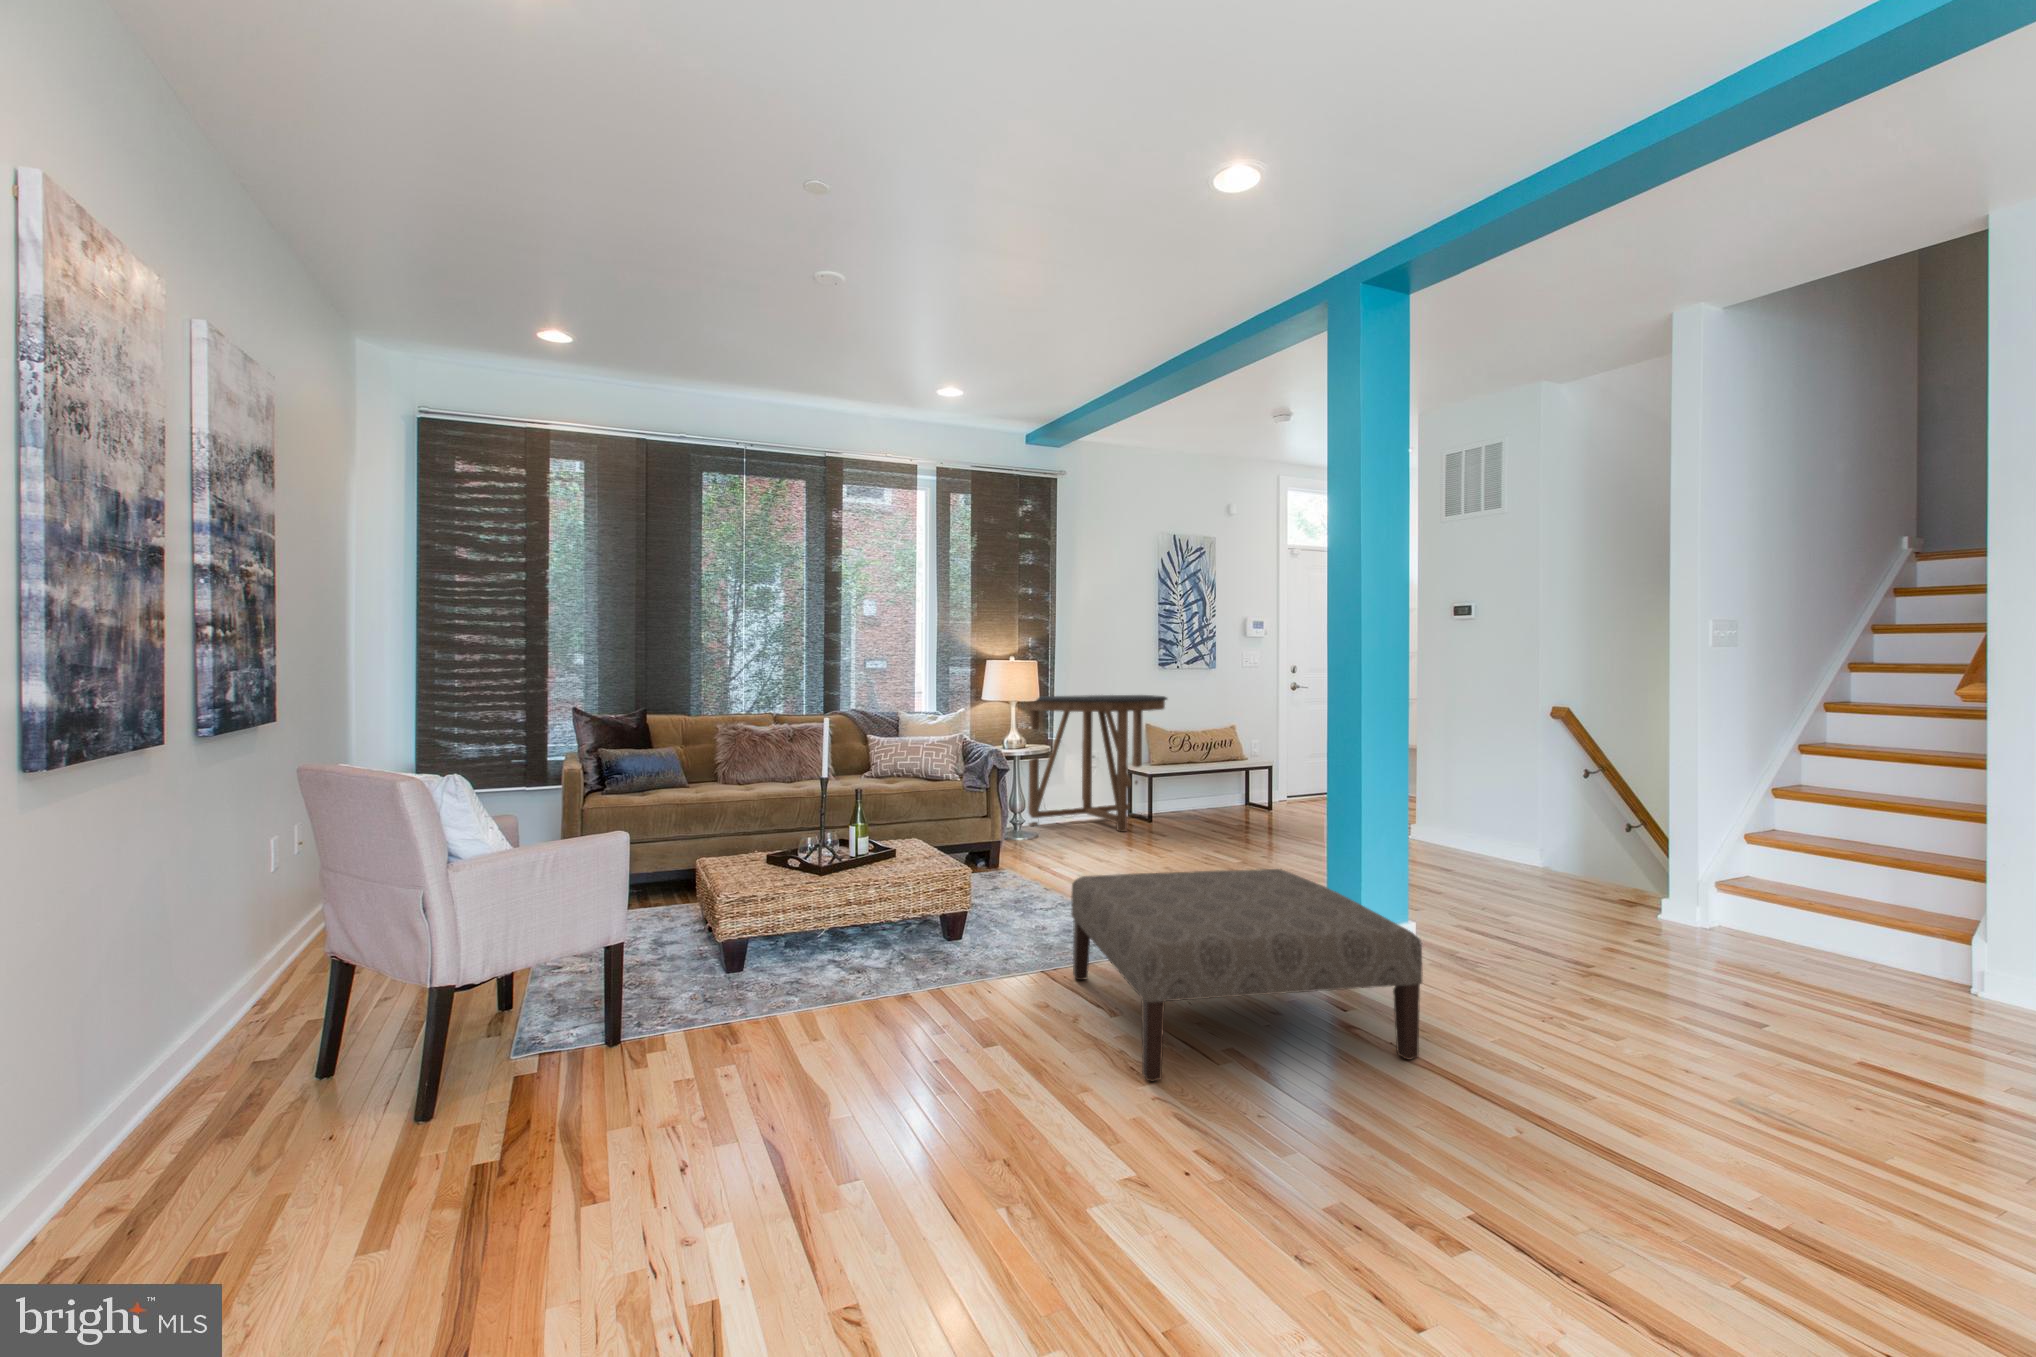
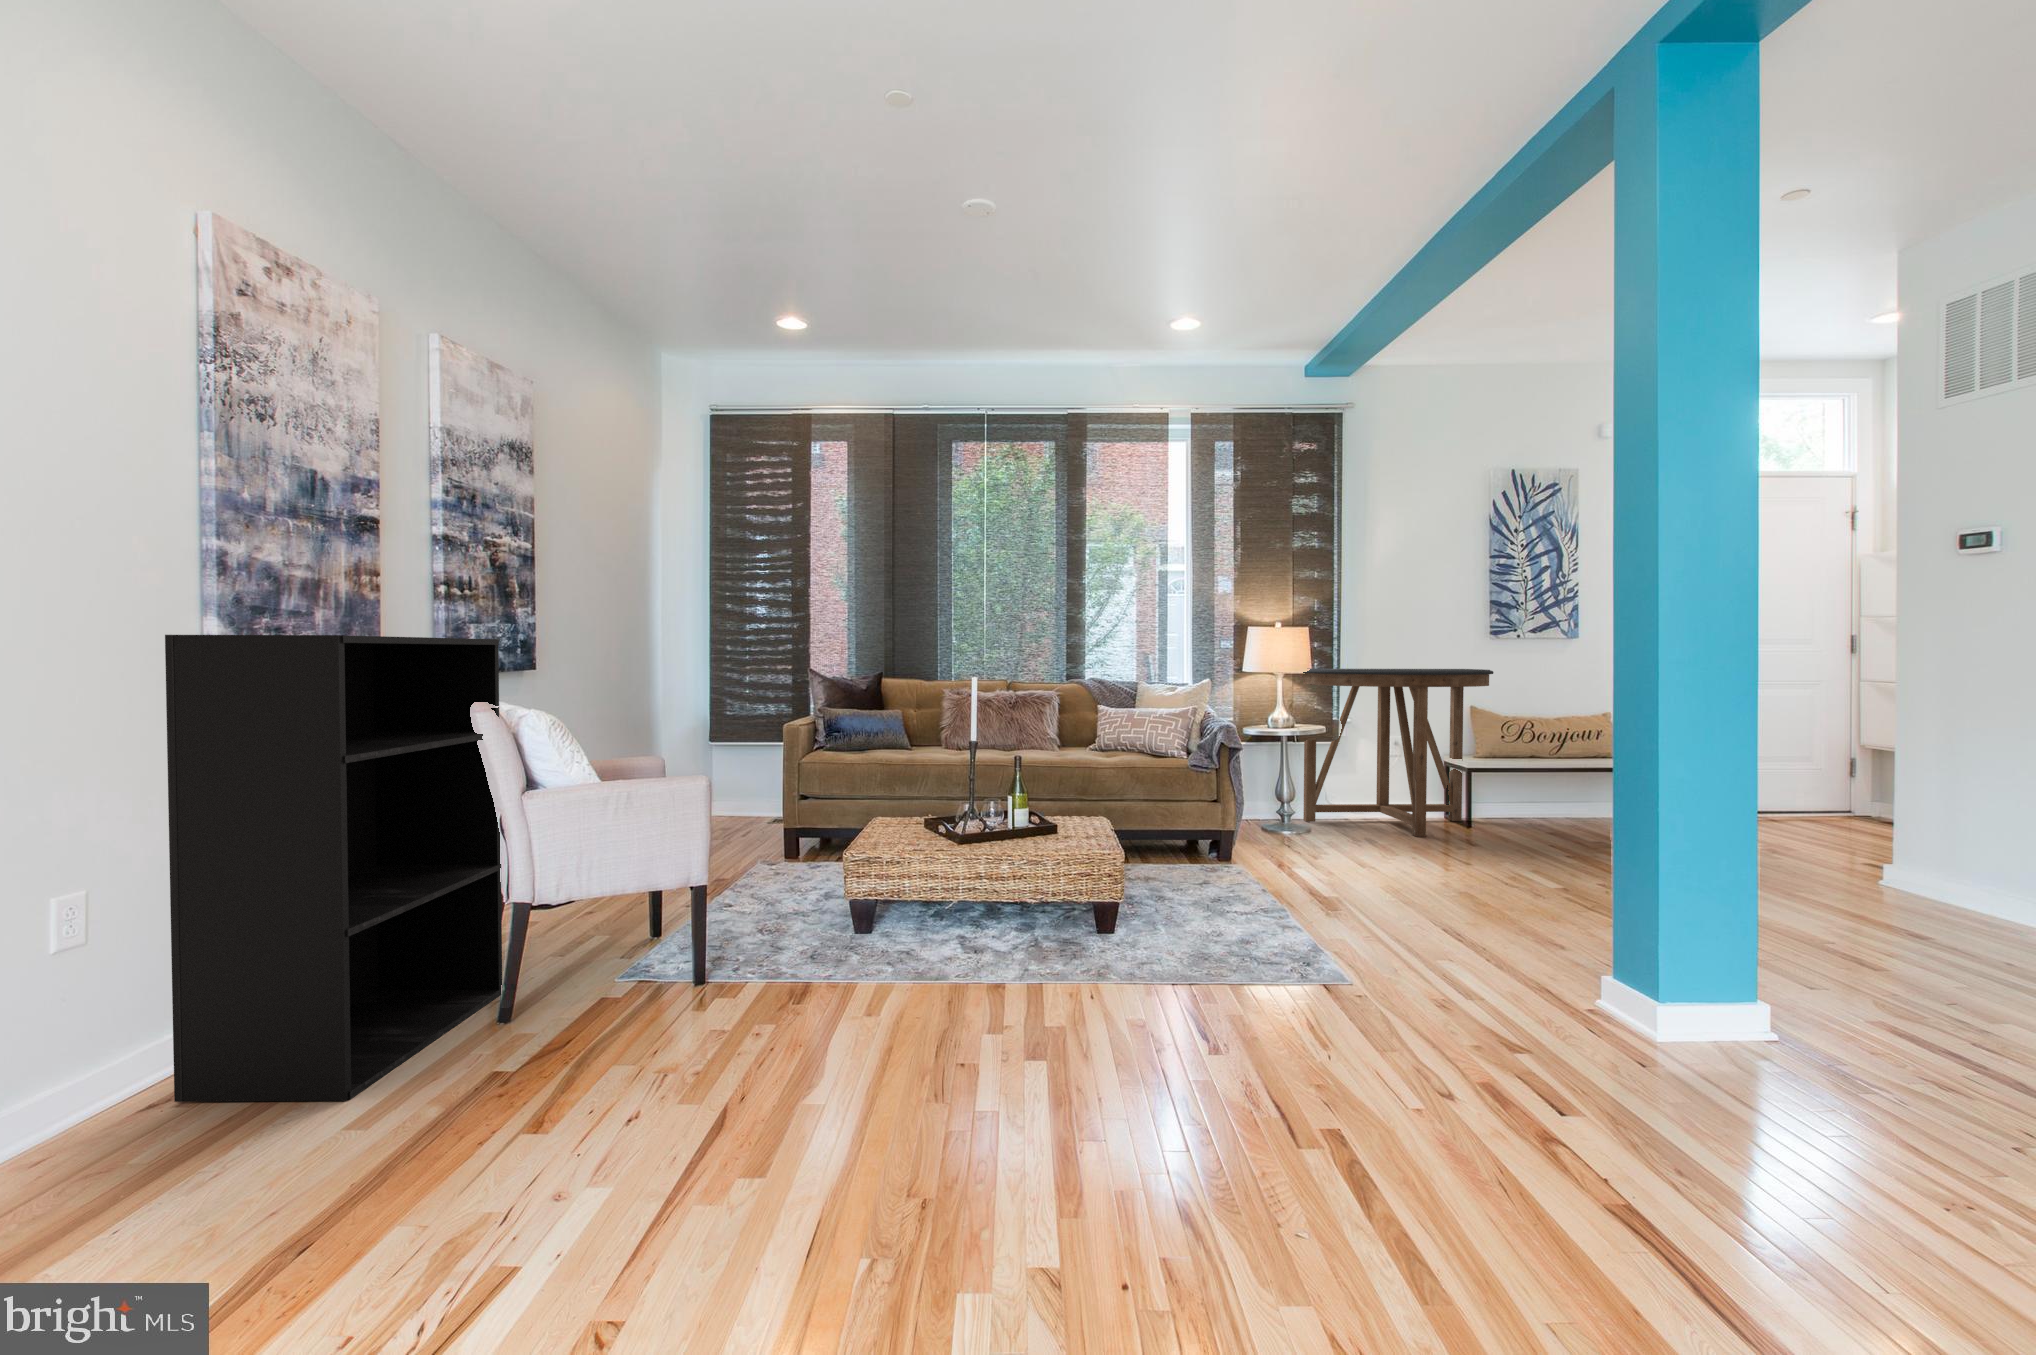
bookshelf: none [66,697,388,1284] -> present [165,635,502,1102]
ottoman: present [1071,869,1422,1081] -> none [1176,873,1657,1215]

